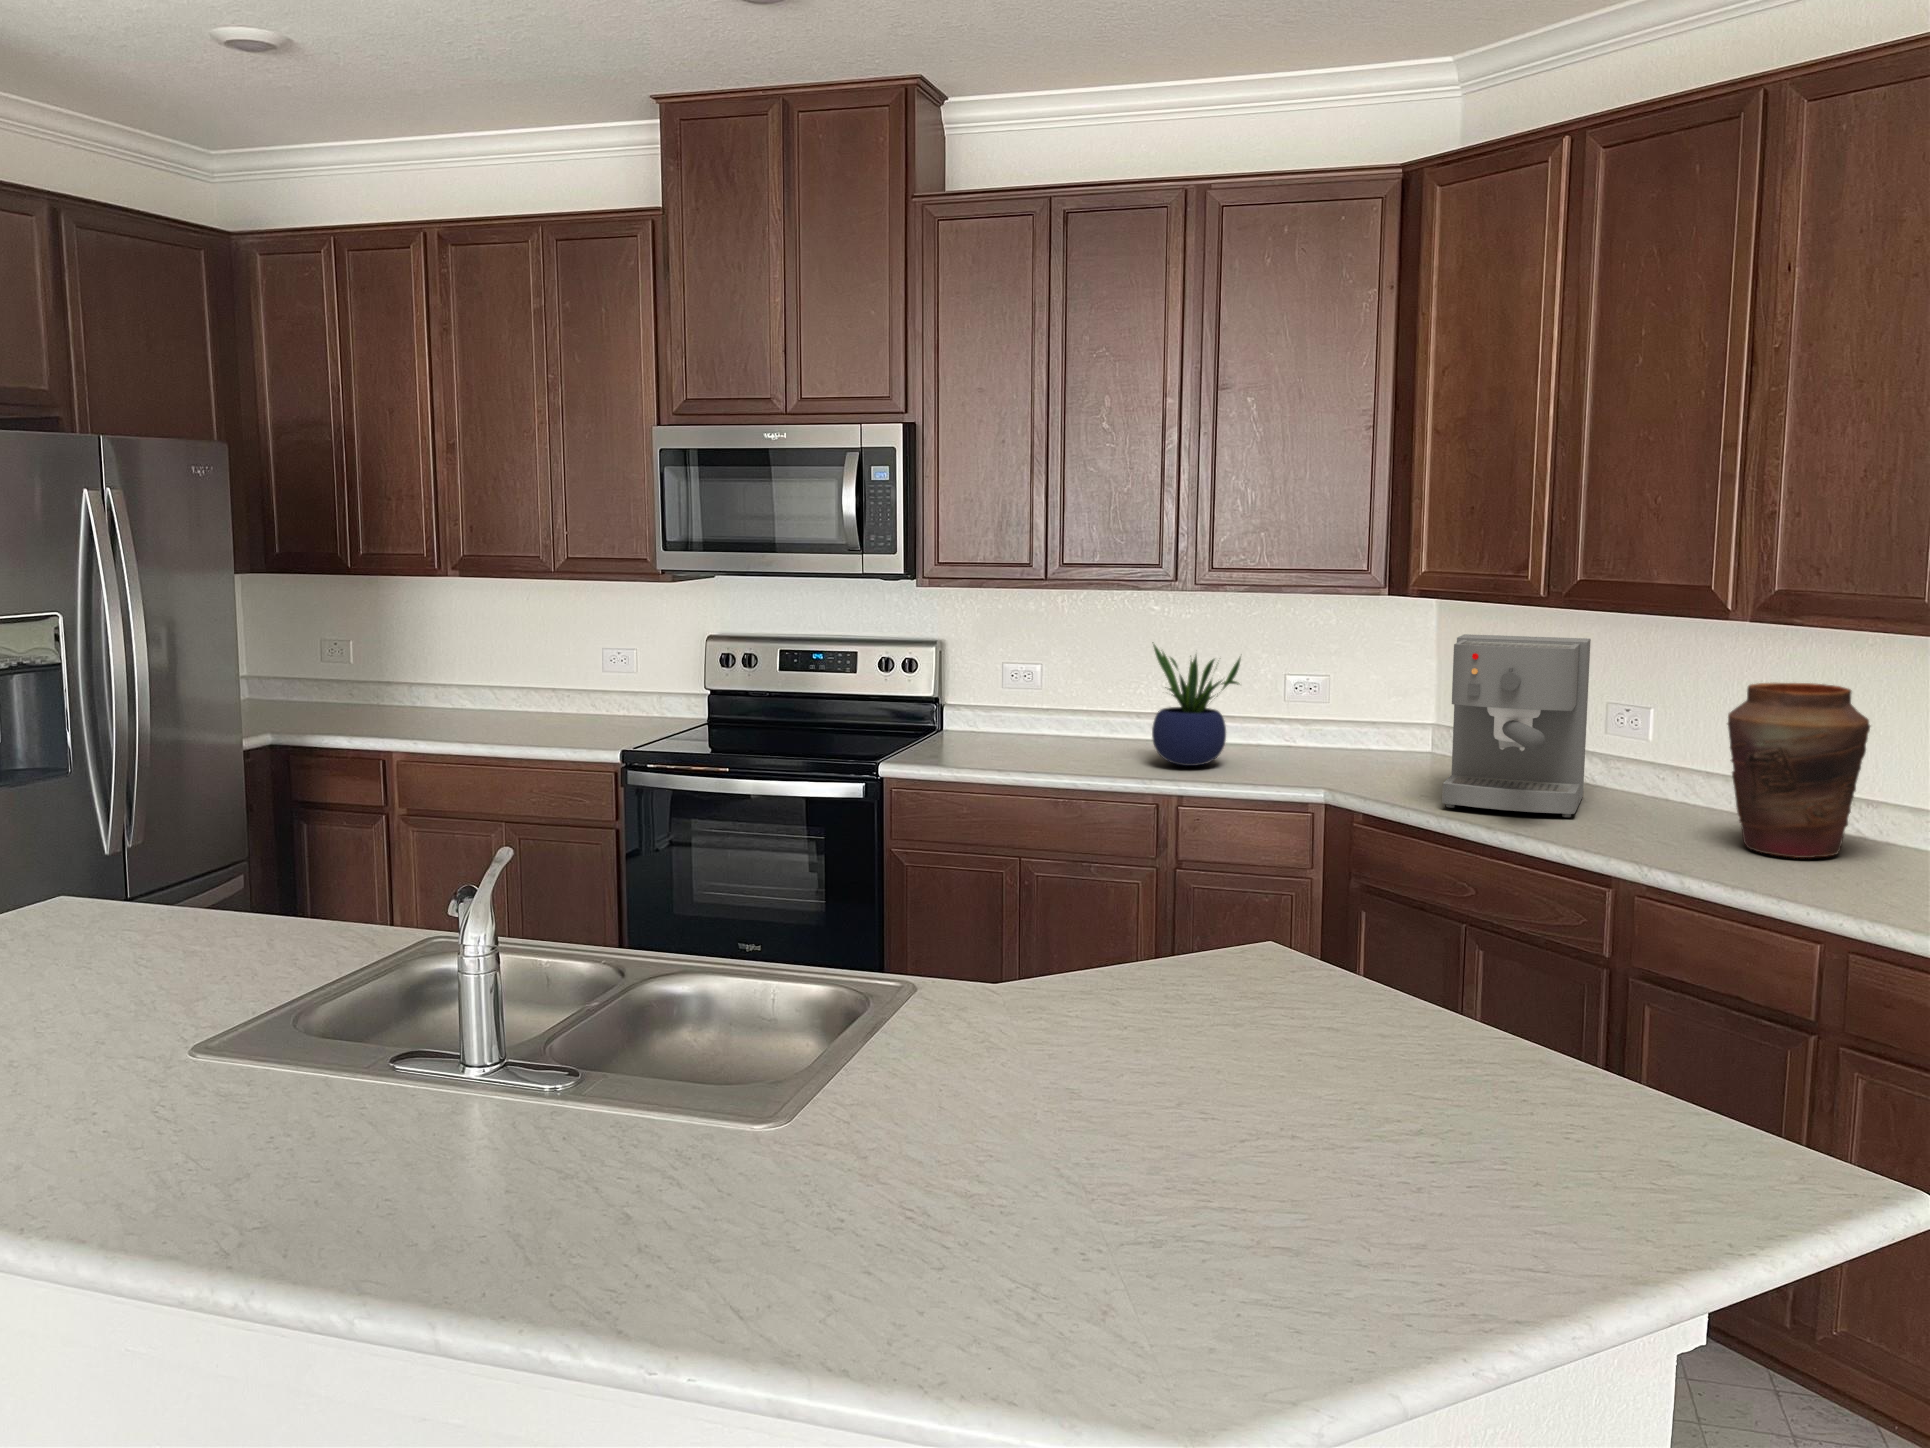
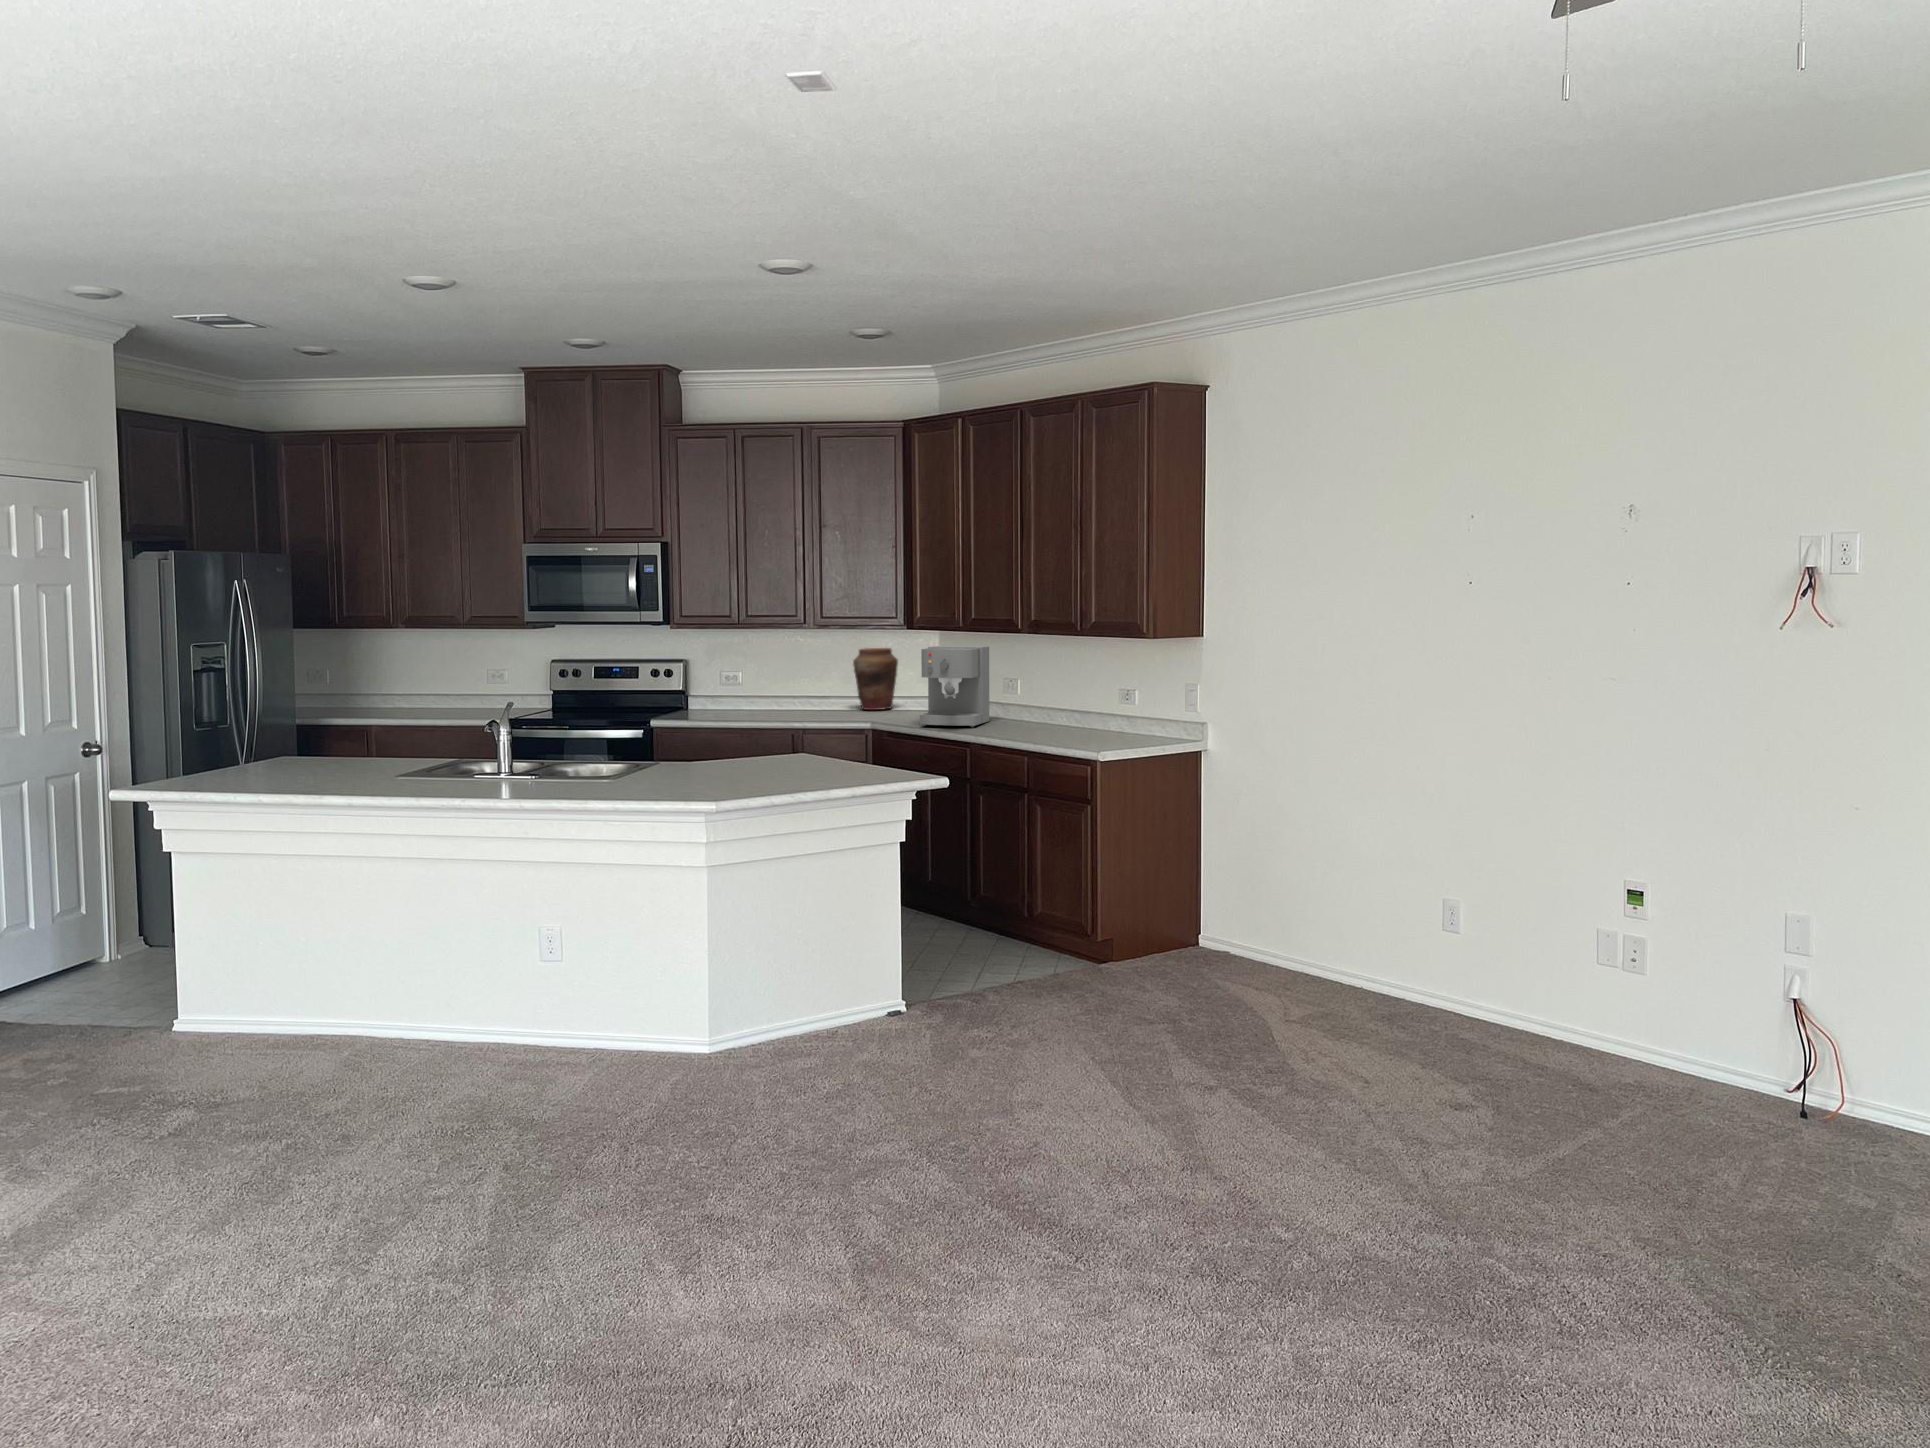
potted plant: present [1152,642,1241,766] -> none [793,654,838,718]
vase: present [1728,683,1870,858] -> present [853,648,898,710]

